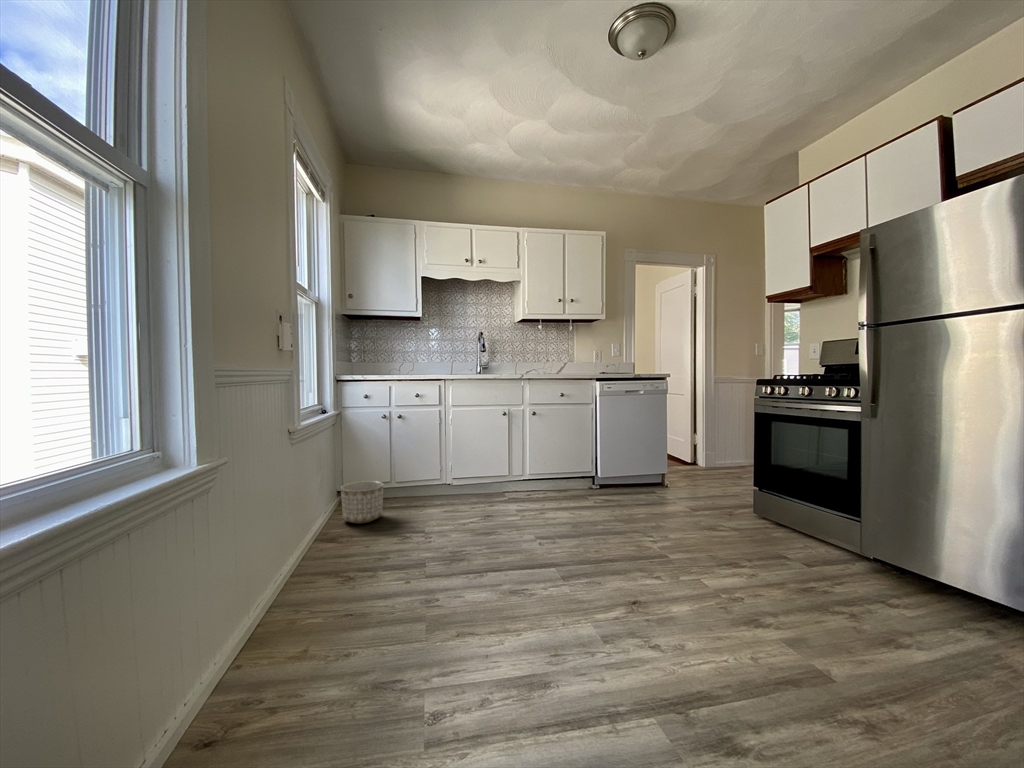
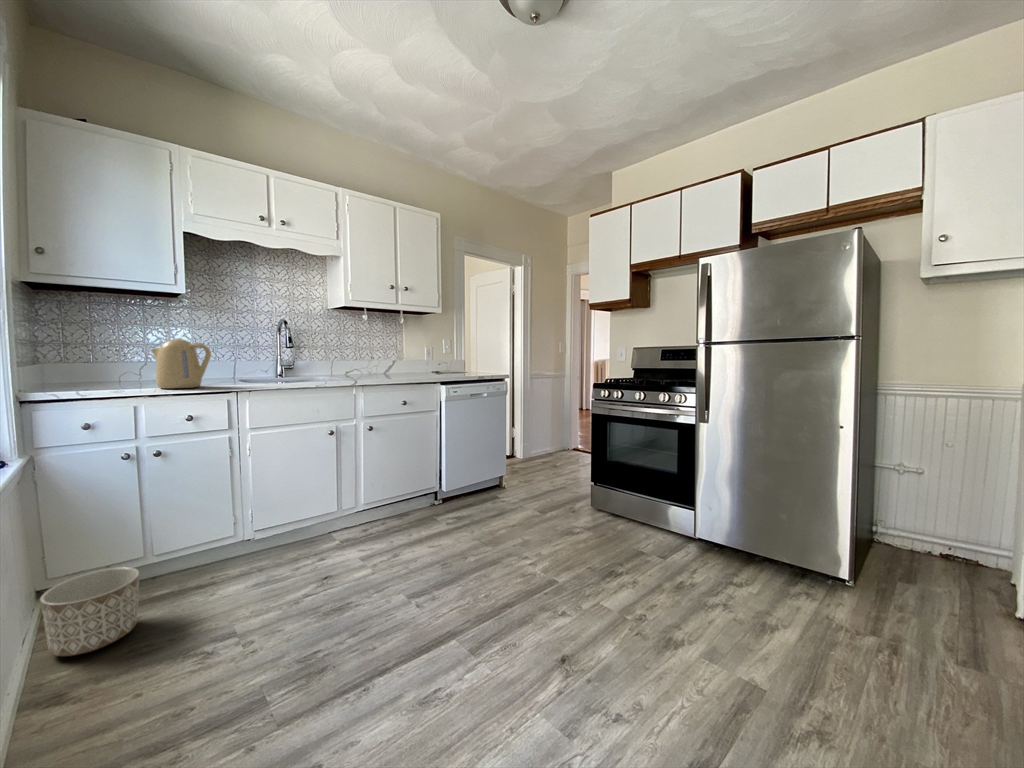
kettle: none [399,345,430,376] -> present [151,339,211,388]

